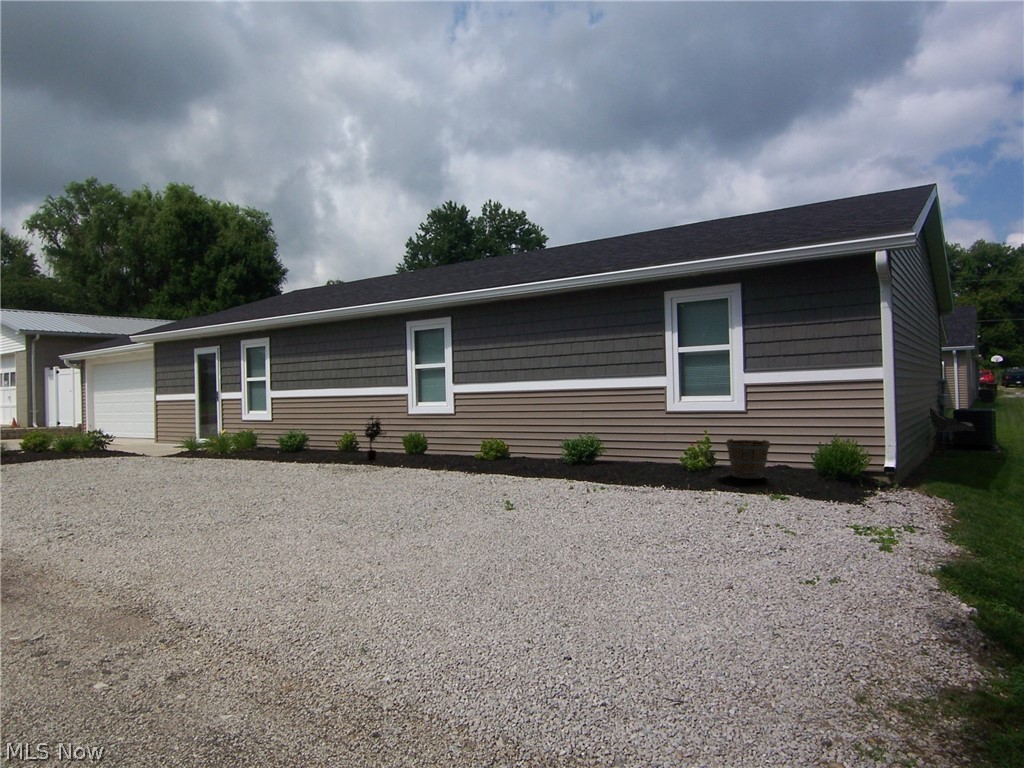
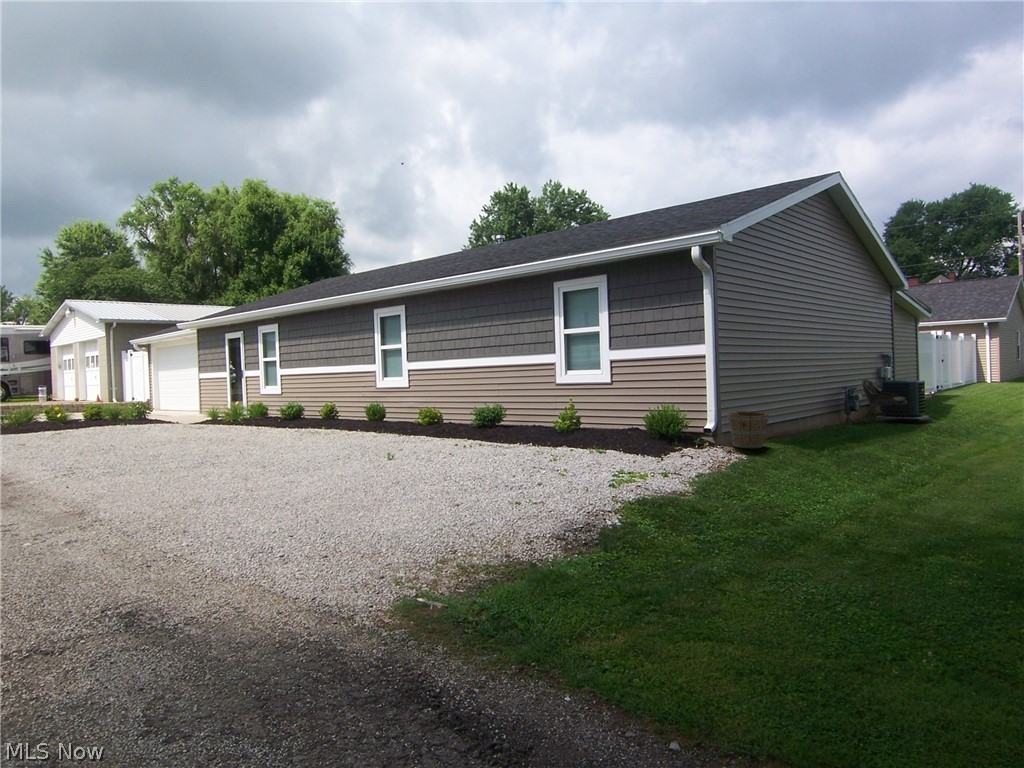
potted tree: present [365,416,387,459] -> none [339,389,360,426]
wooden bucket: present [726,439,770,479] -> present [727,411,769,448]

